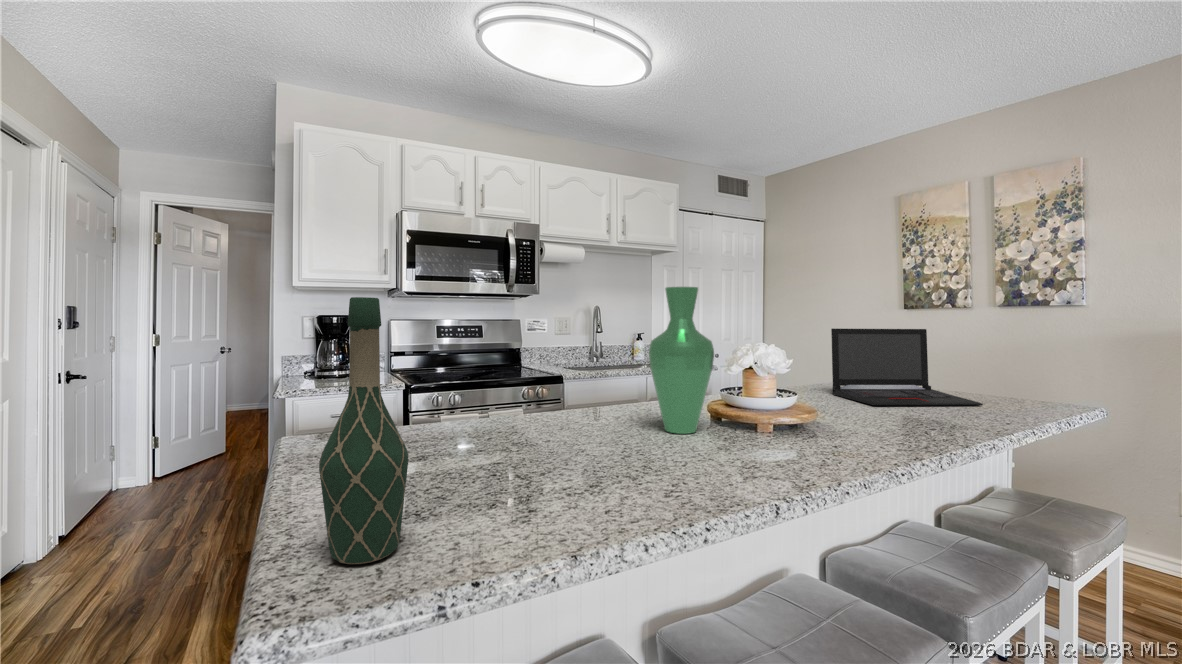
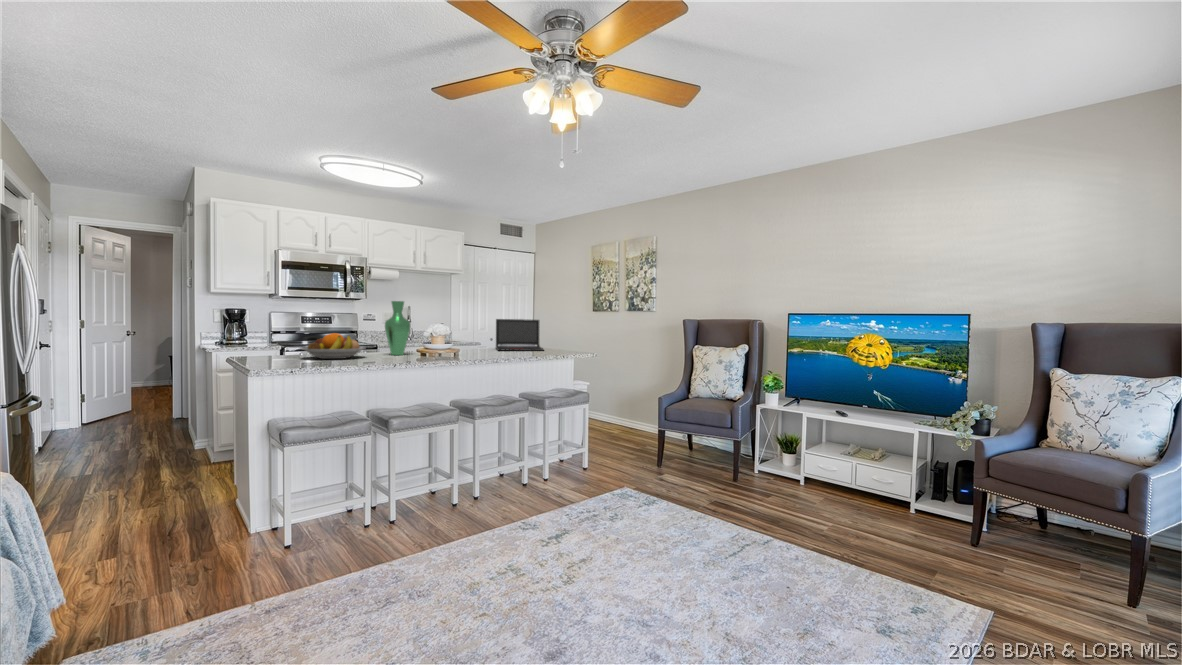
wine bottle: present [319,297,408,564] -> none [262,306,285,366]
fruit bowl: none [451,382,626,464] -> present [301,333,366,359]

